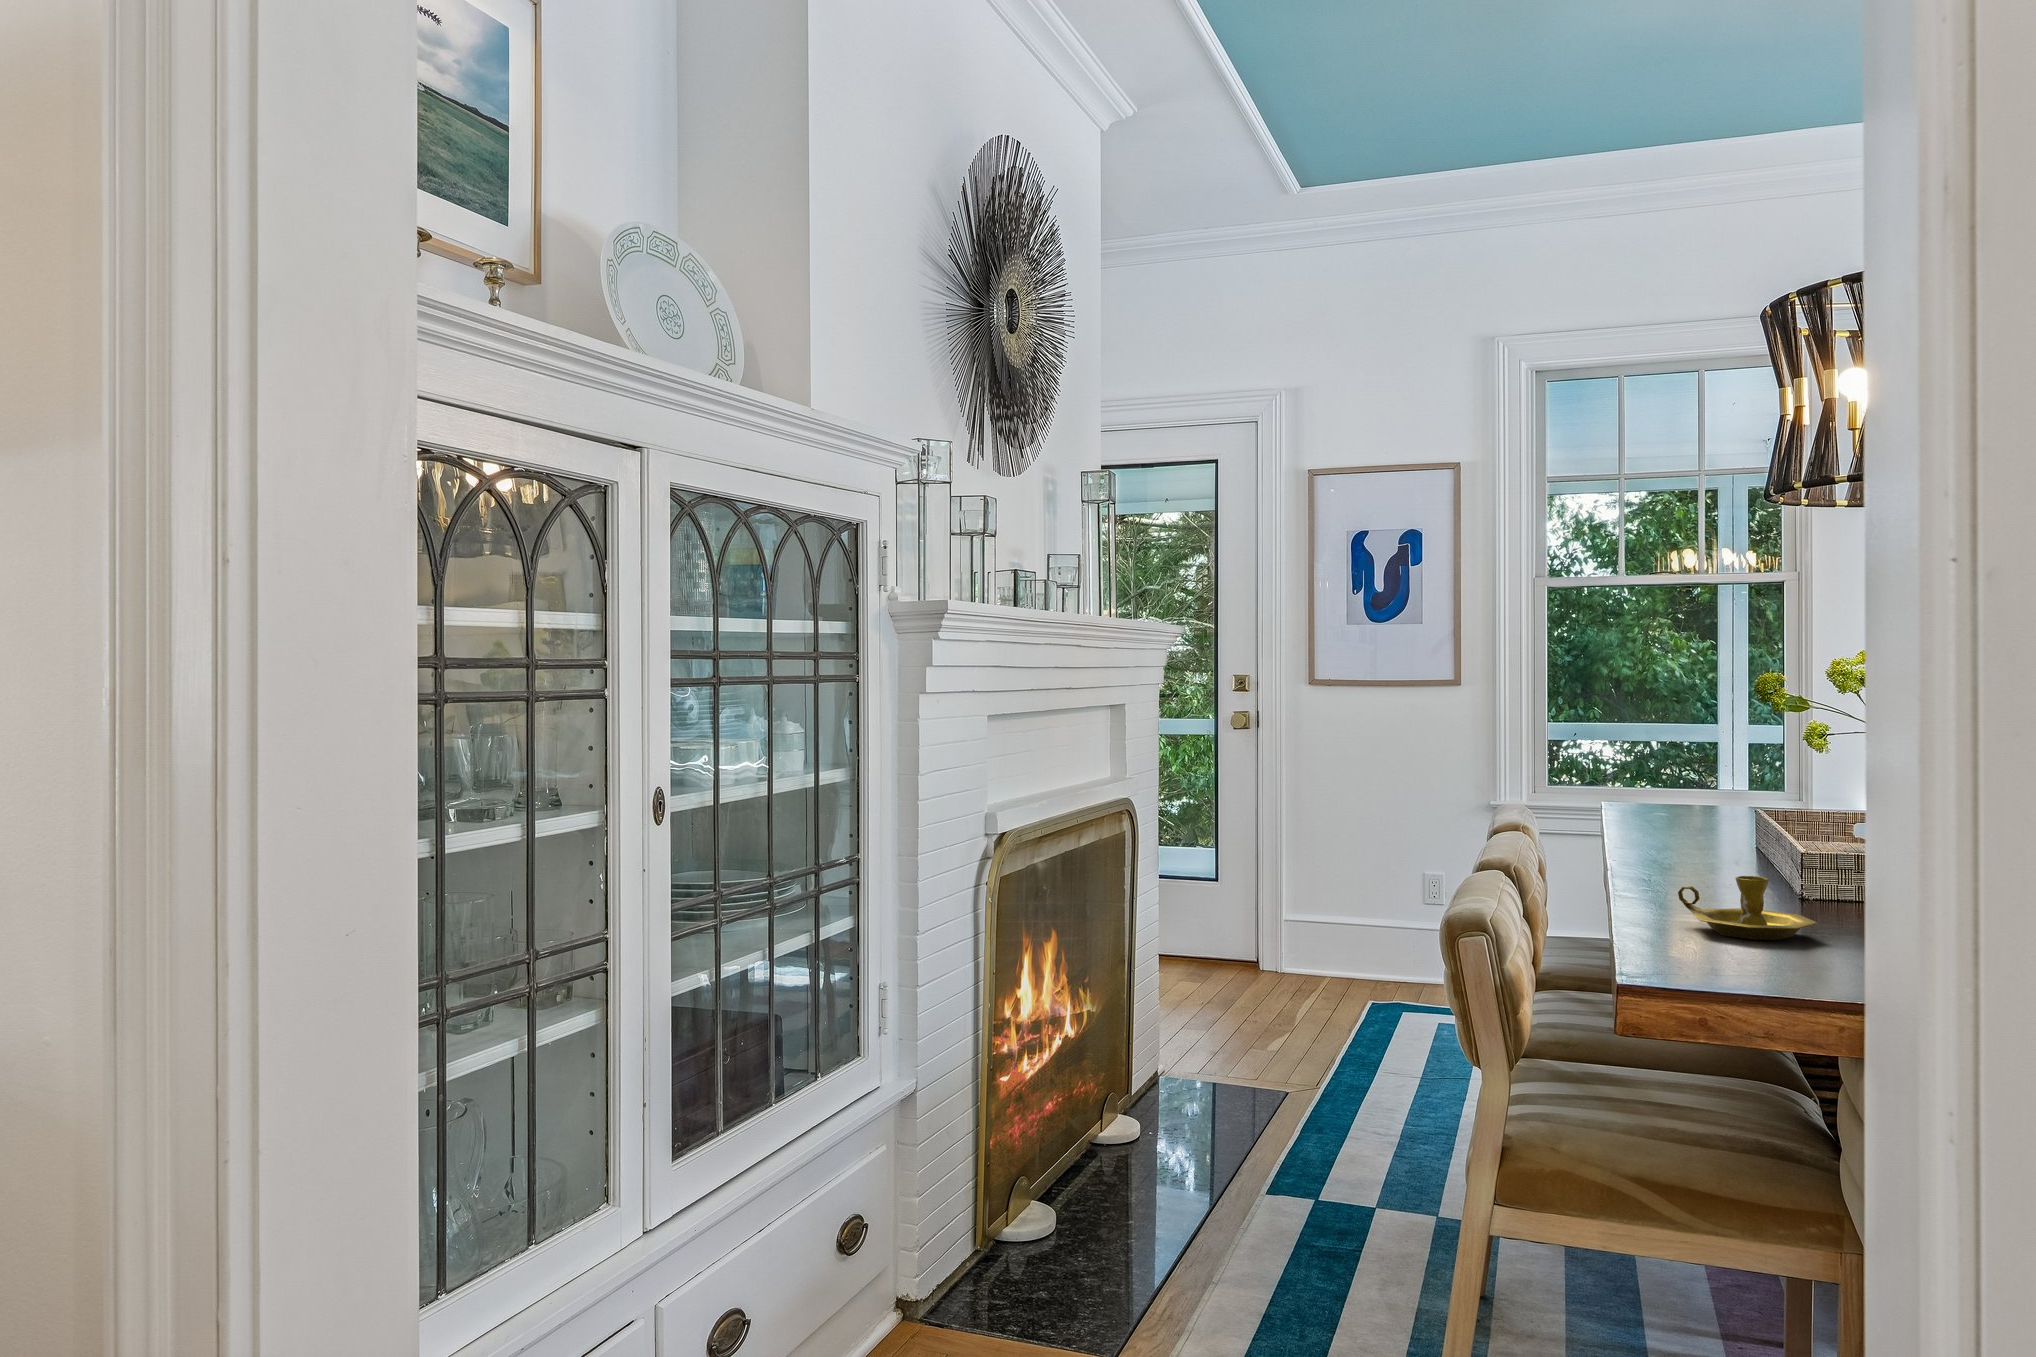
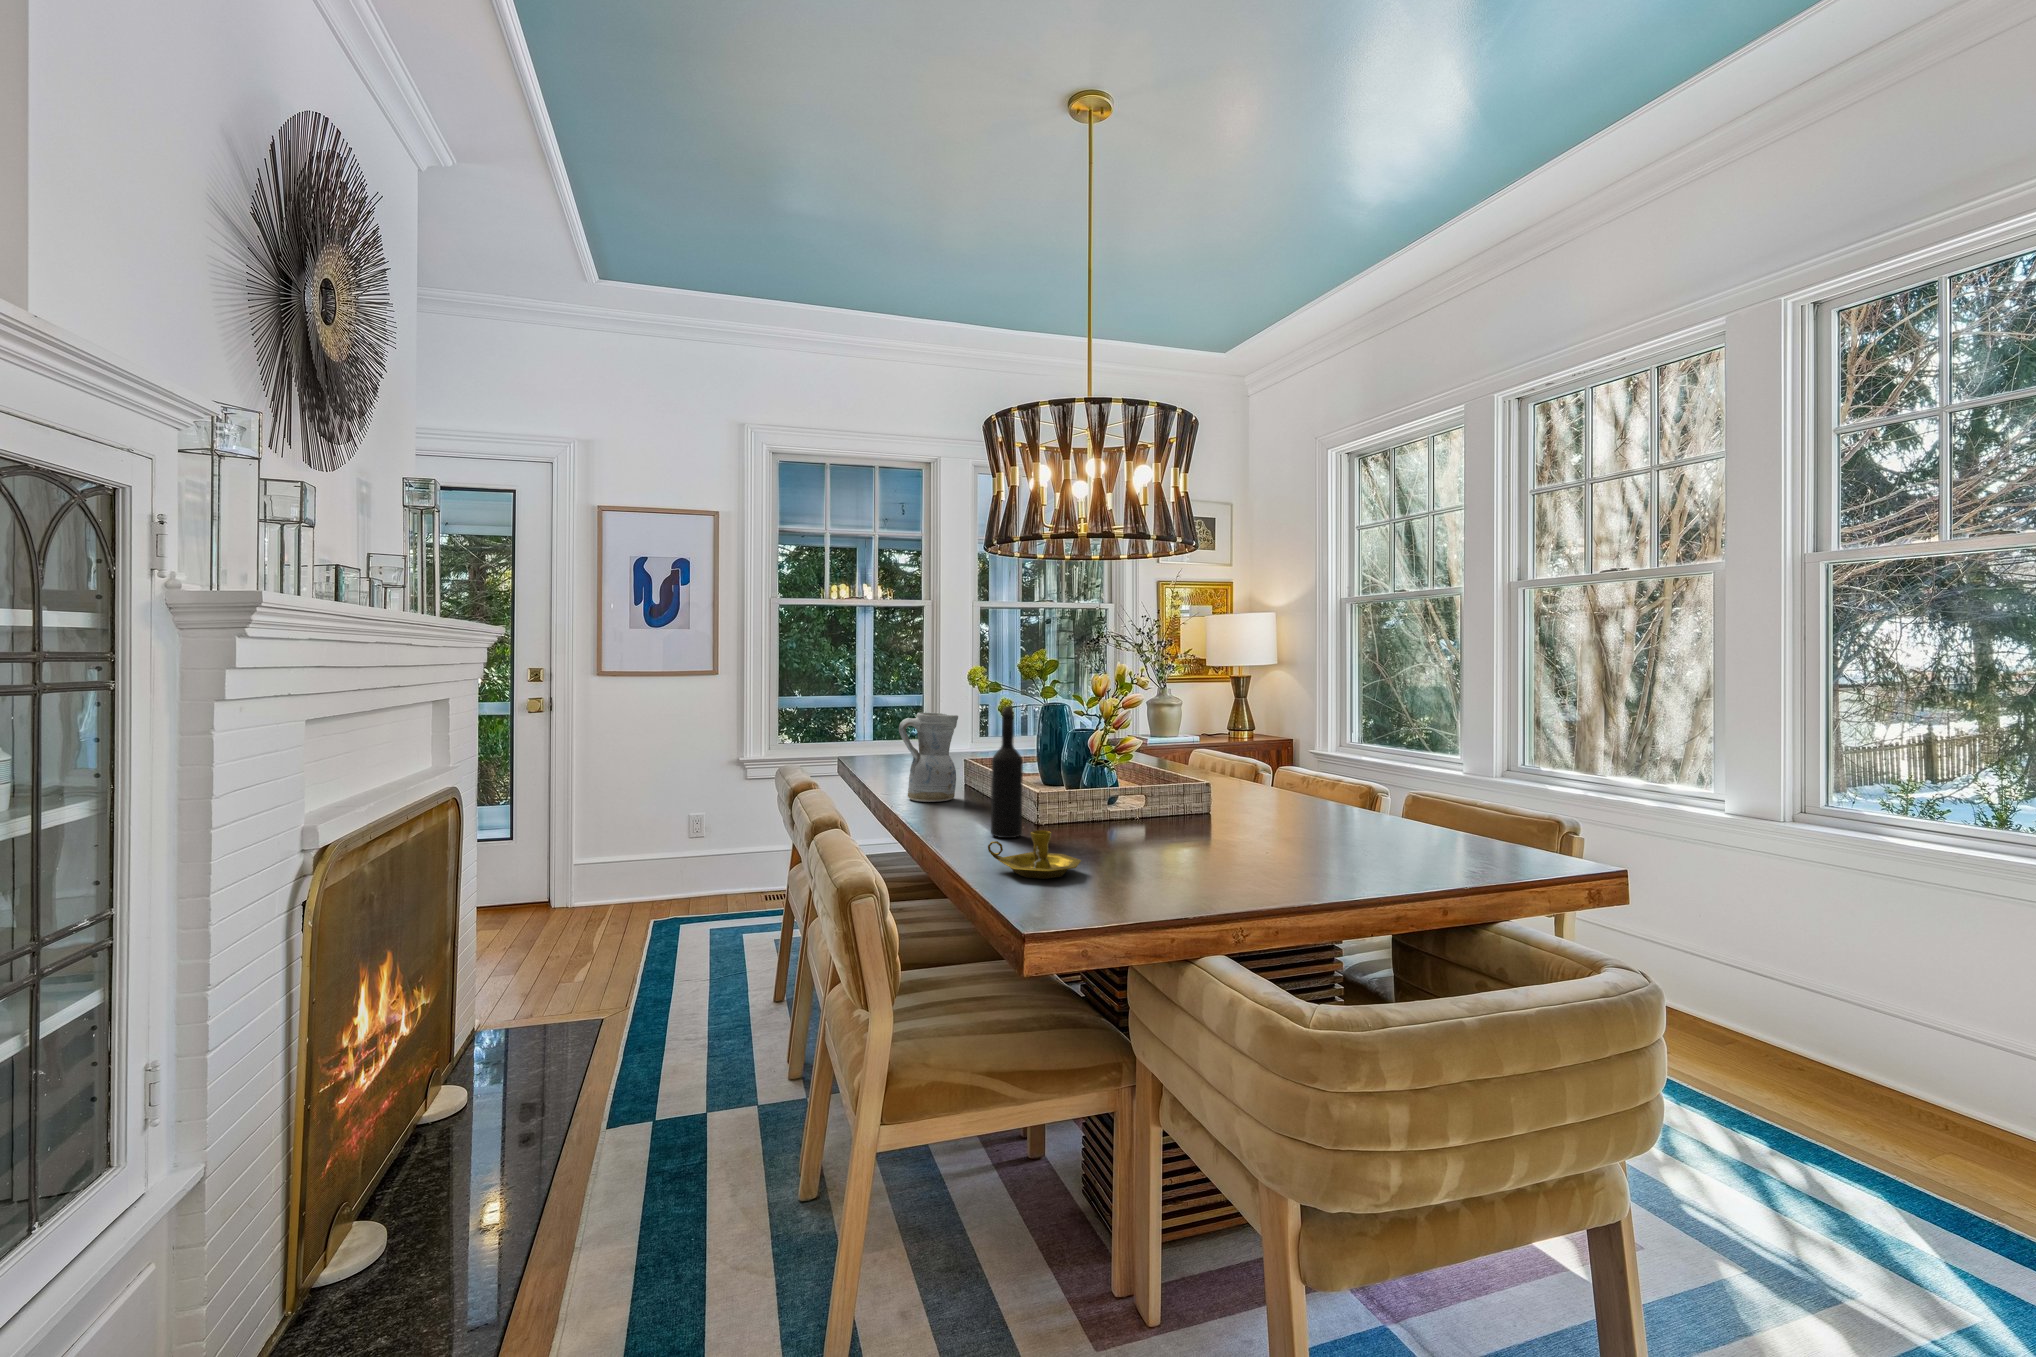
wine bottle: none [1730,713,1780,897] -> present [991,707,1023,838]
ceramic pitcher: none [1639,726,1733,853] -> present [899,713,958,802]

